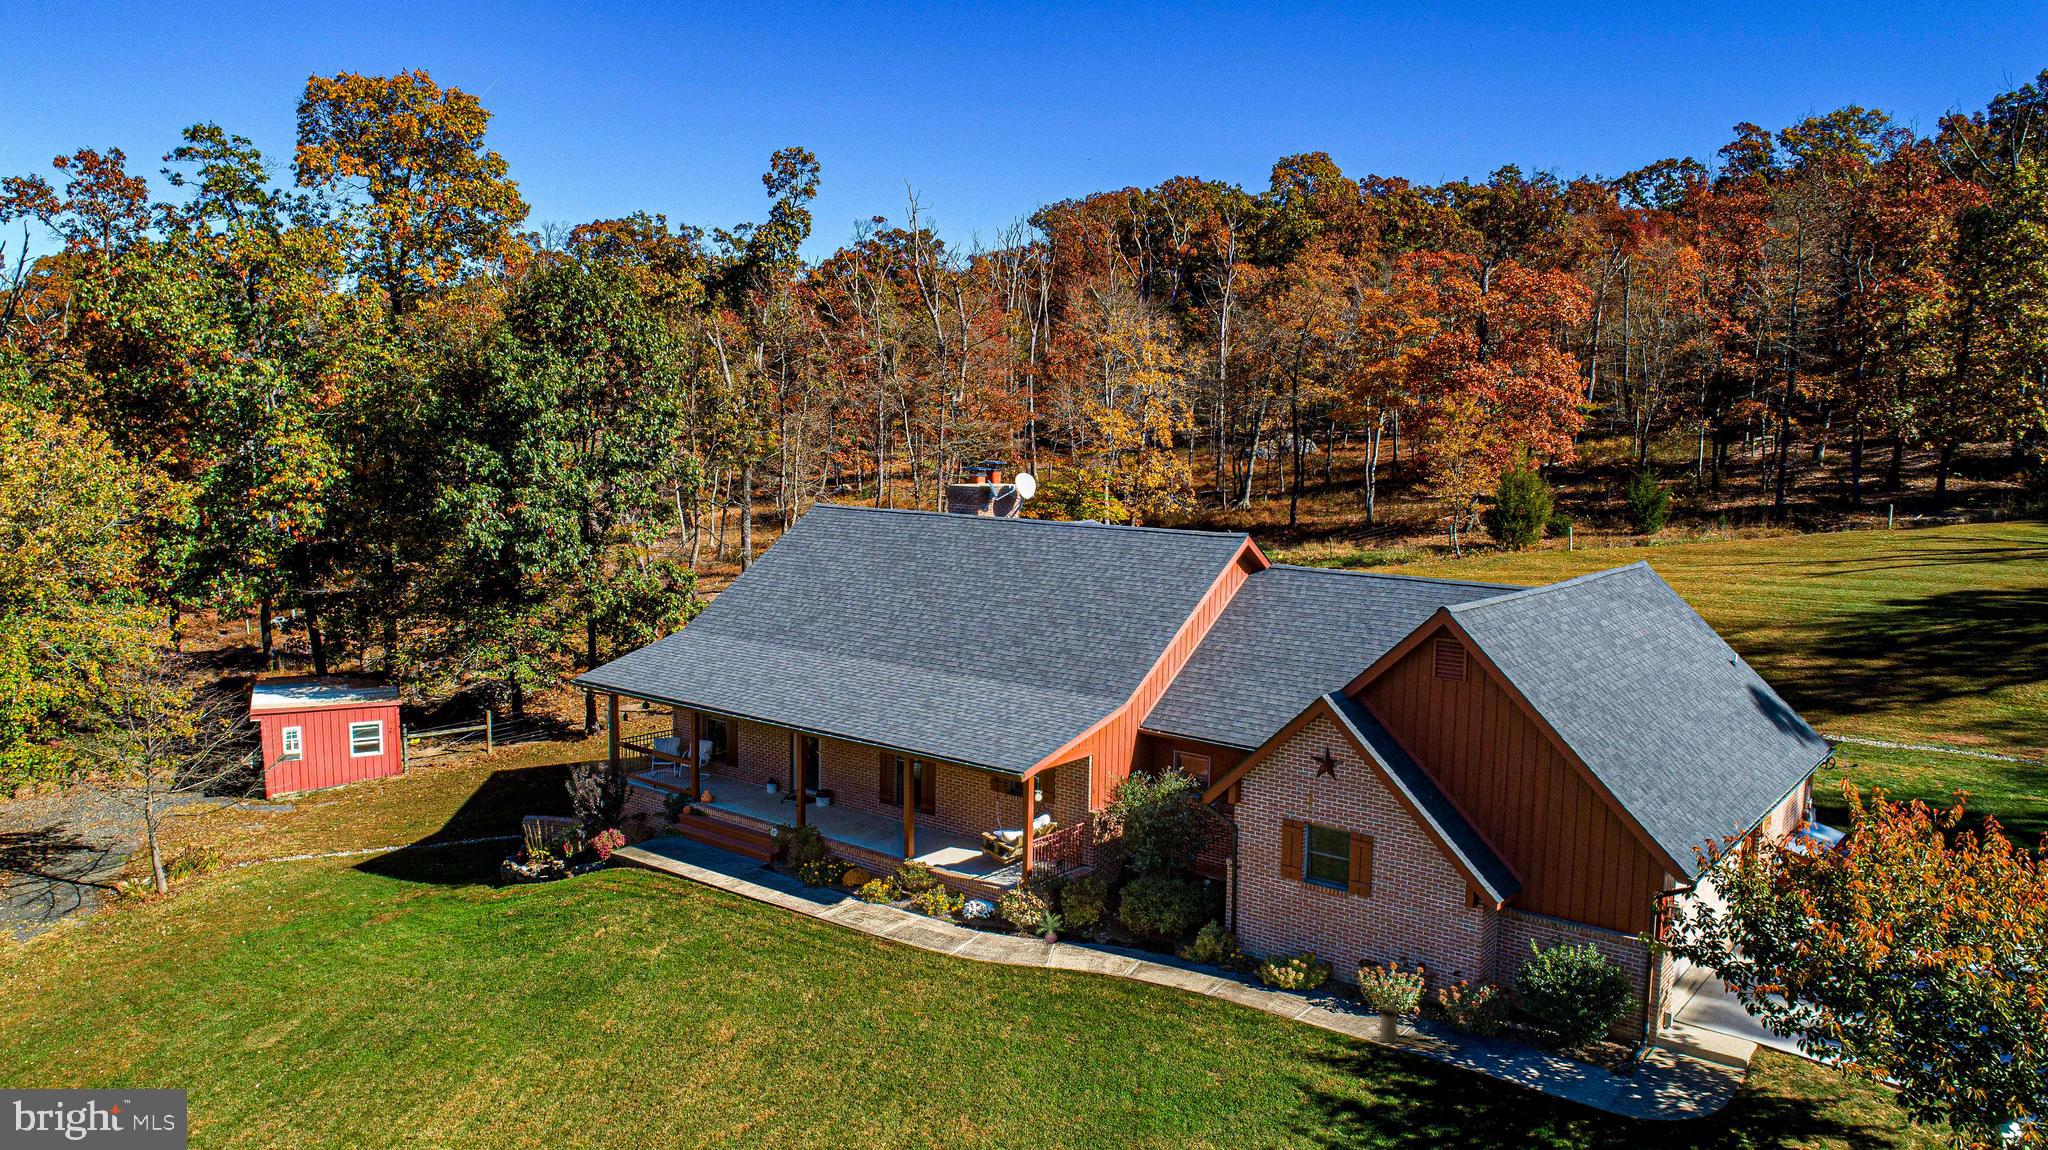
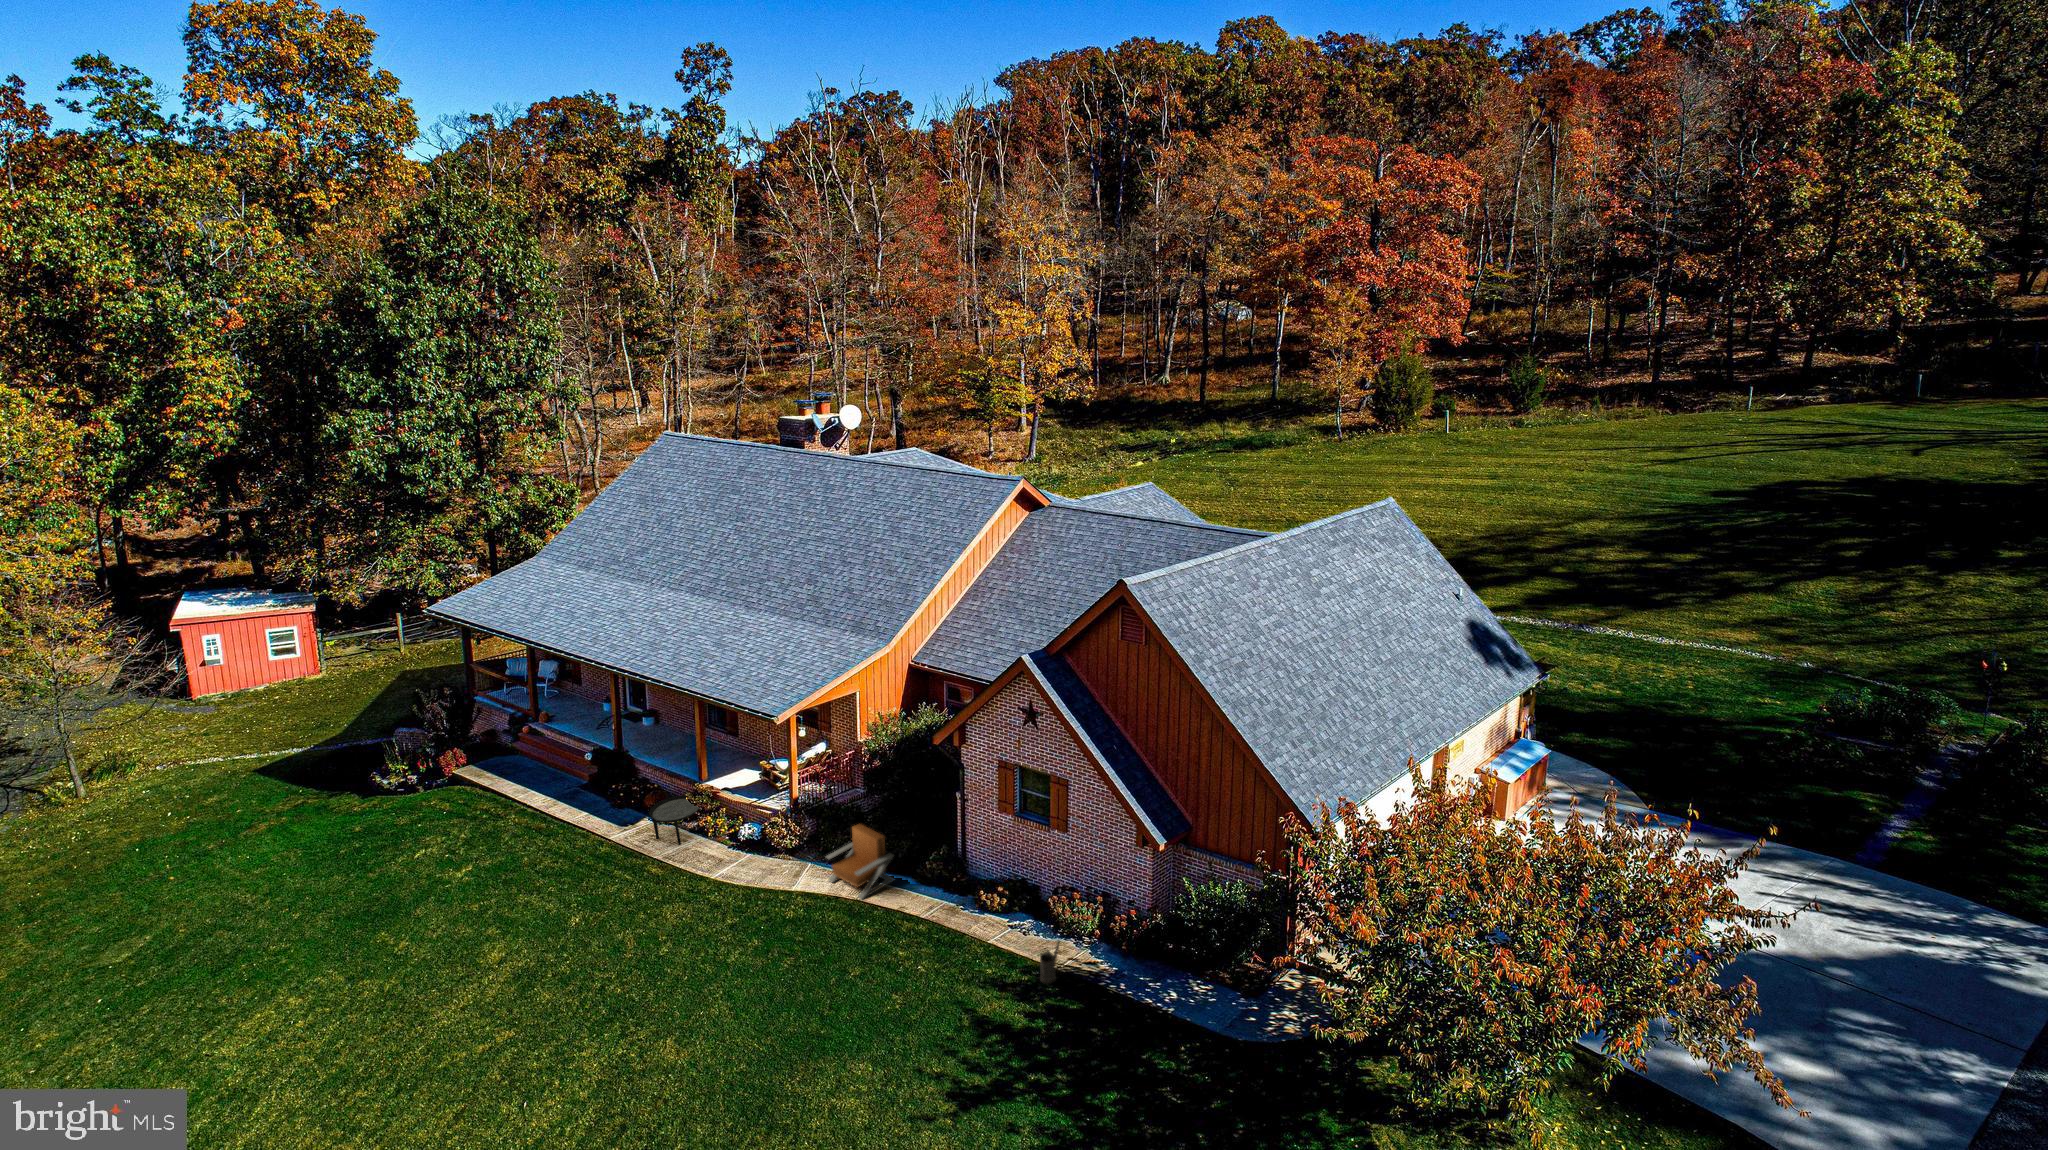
round table: none [864,872,920,925] -> present [649,795,702,845]
lounge chair: none [1087,890,1164,971] -> present [826,824,894,899]
decorative plant: present [1038,915,1057,943] -> none [786,839,814,868]

